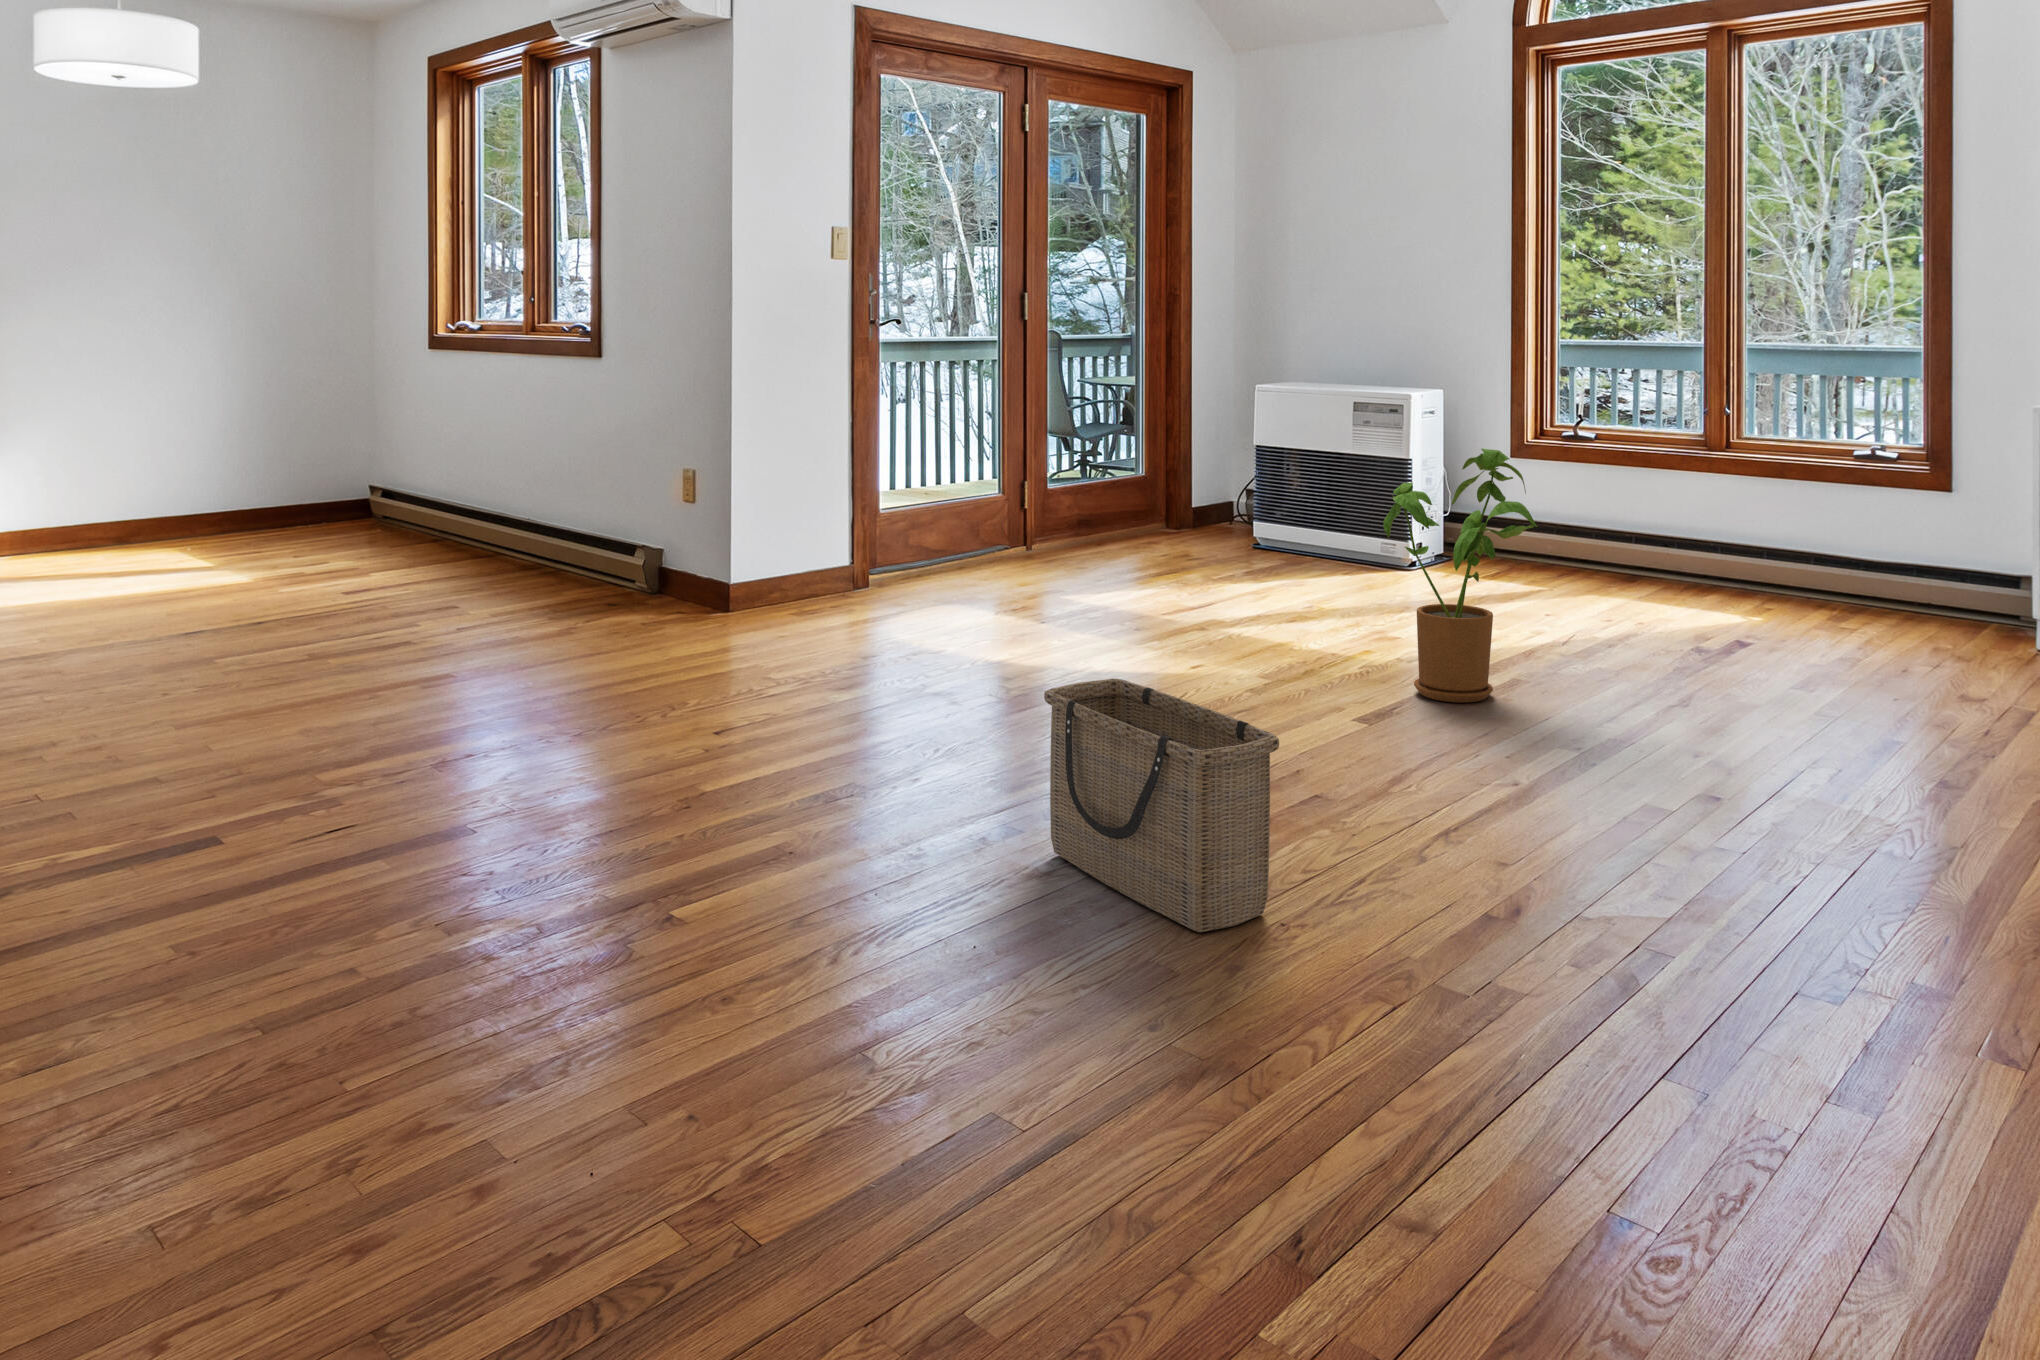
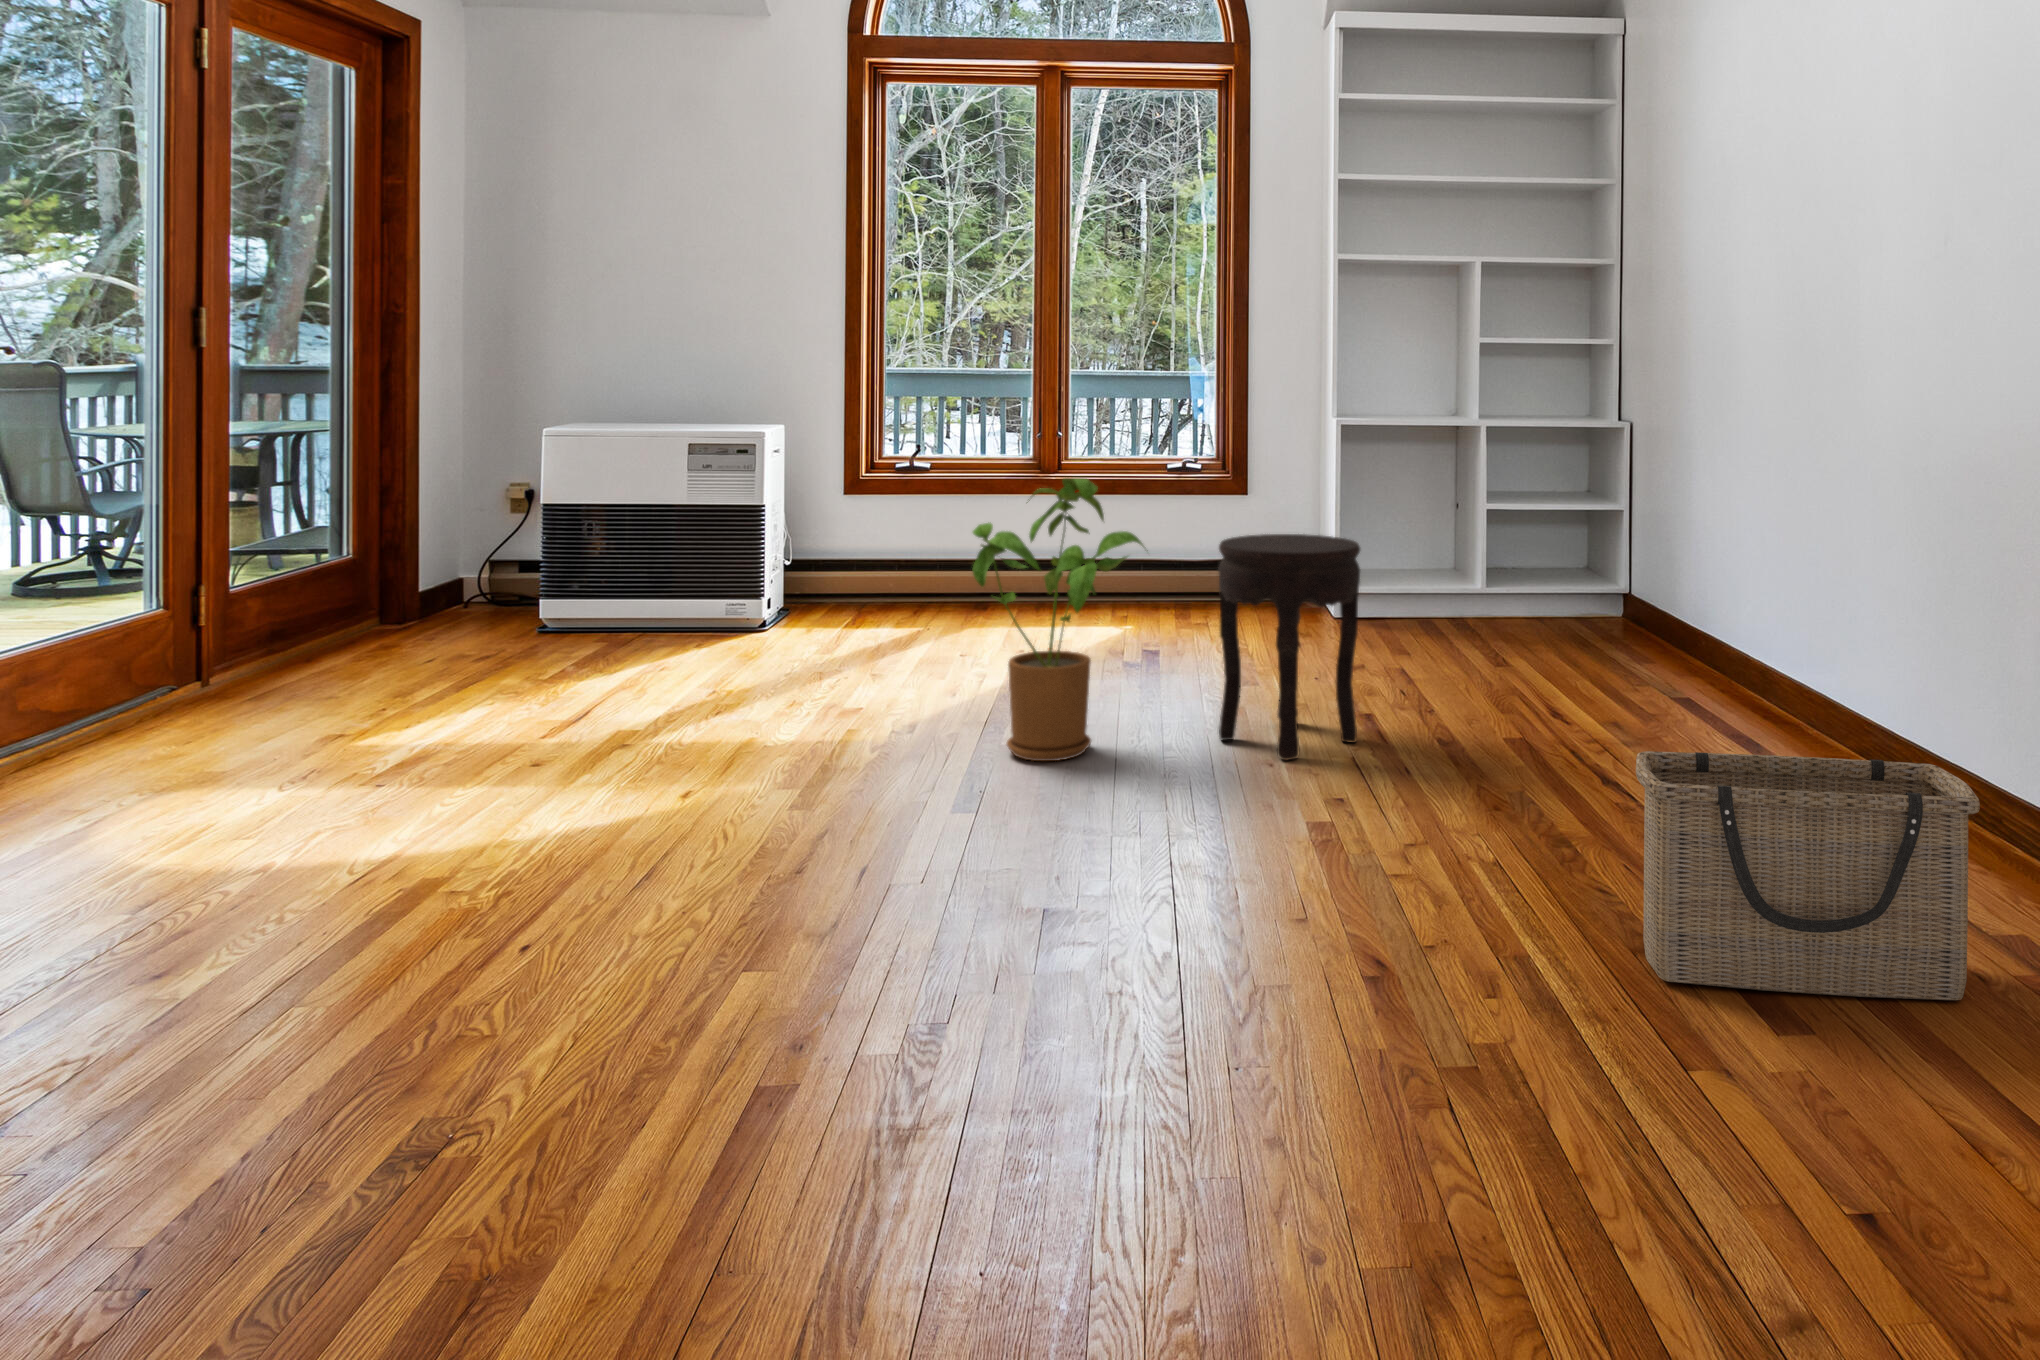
side table: none [1607,521,1766,751] -> present [1218,534,1360,760]
basket: present [1044,679,1279,932] -> present [1636,751,1980,1001]

